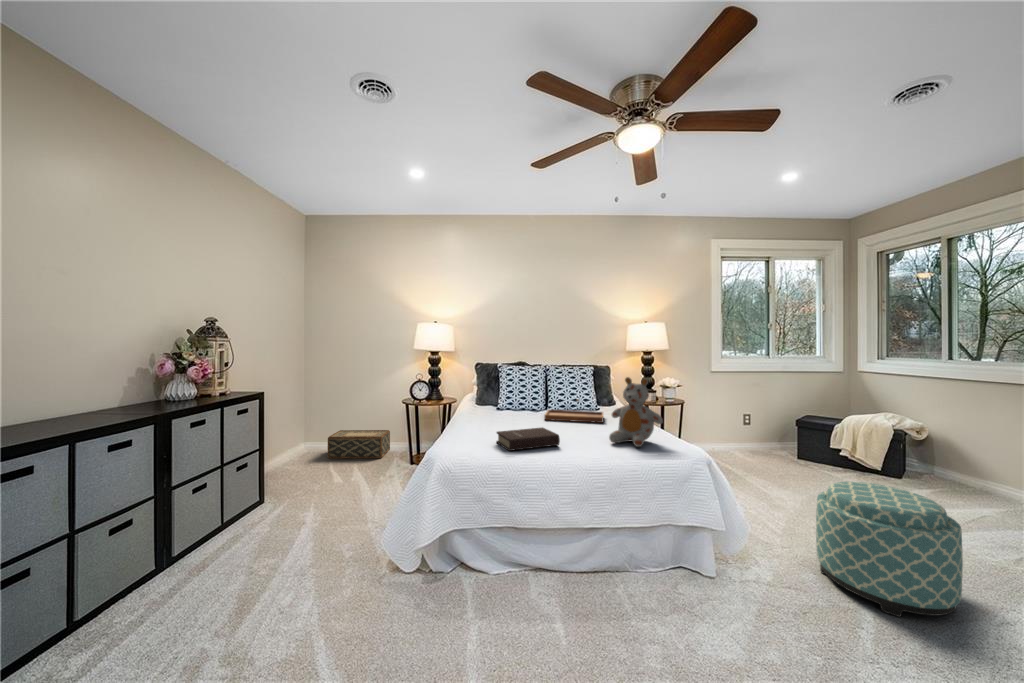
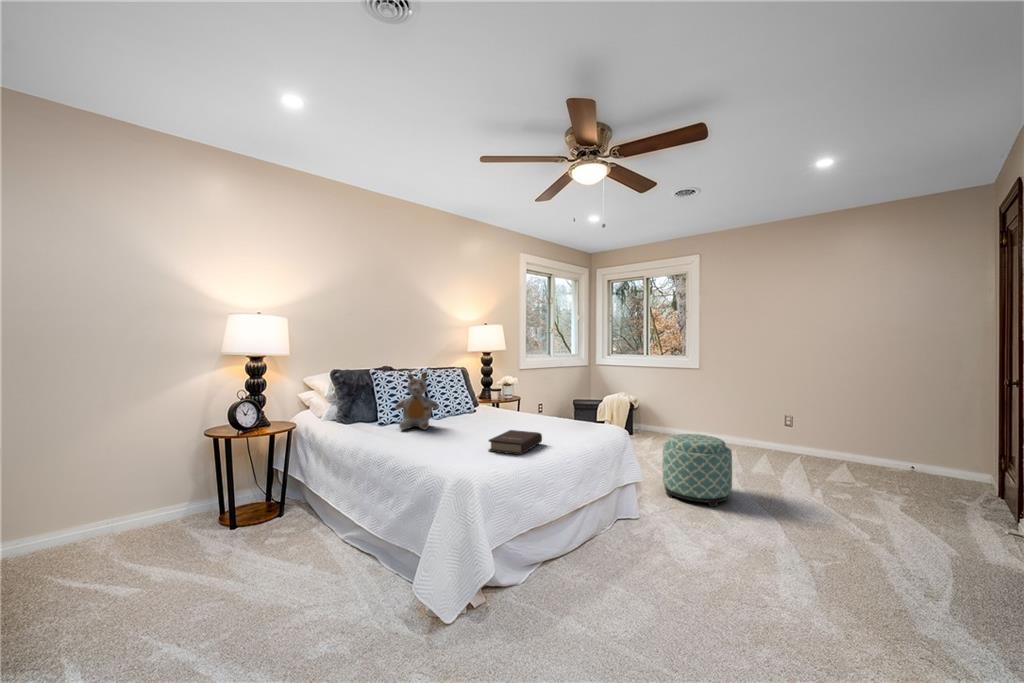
stuffed bear: present [609,377,663,447] -> present [395,373,439,430]
tray: present [544,399,604,423] -> none [452,401,515,426]
woven basket: present [328,430,390,459] -> none [50,485,174,558]

